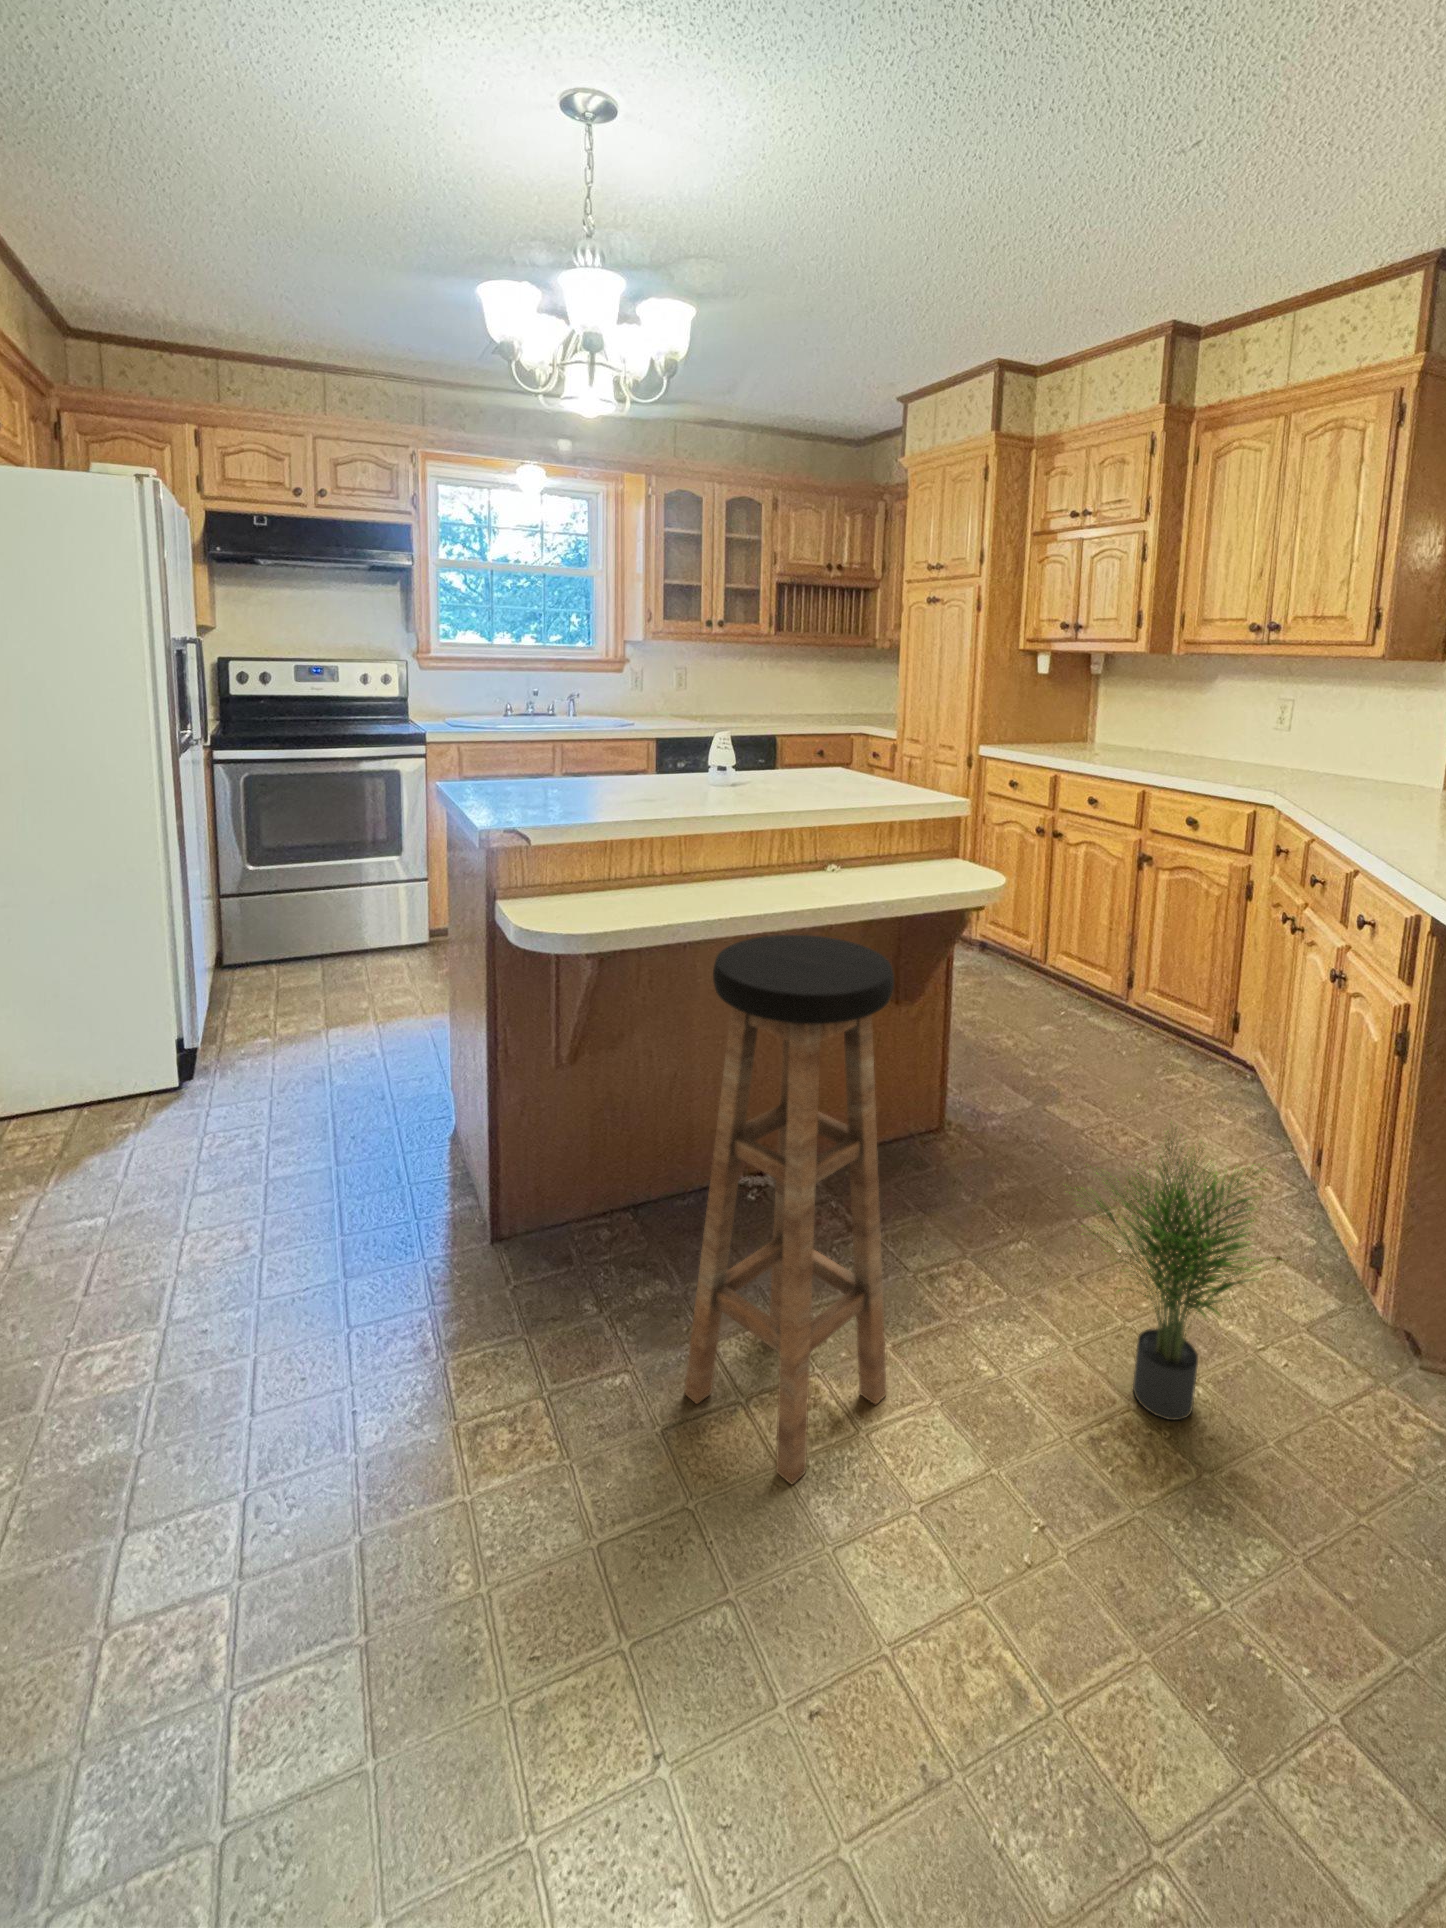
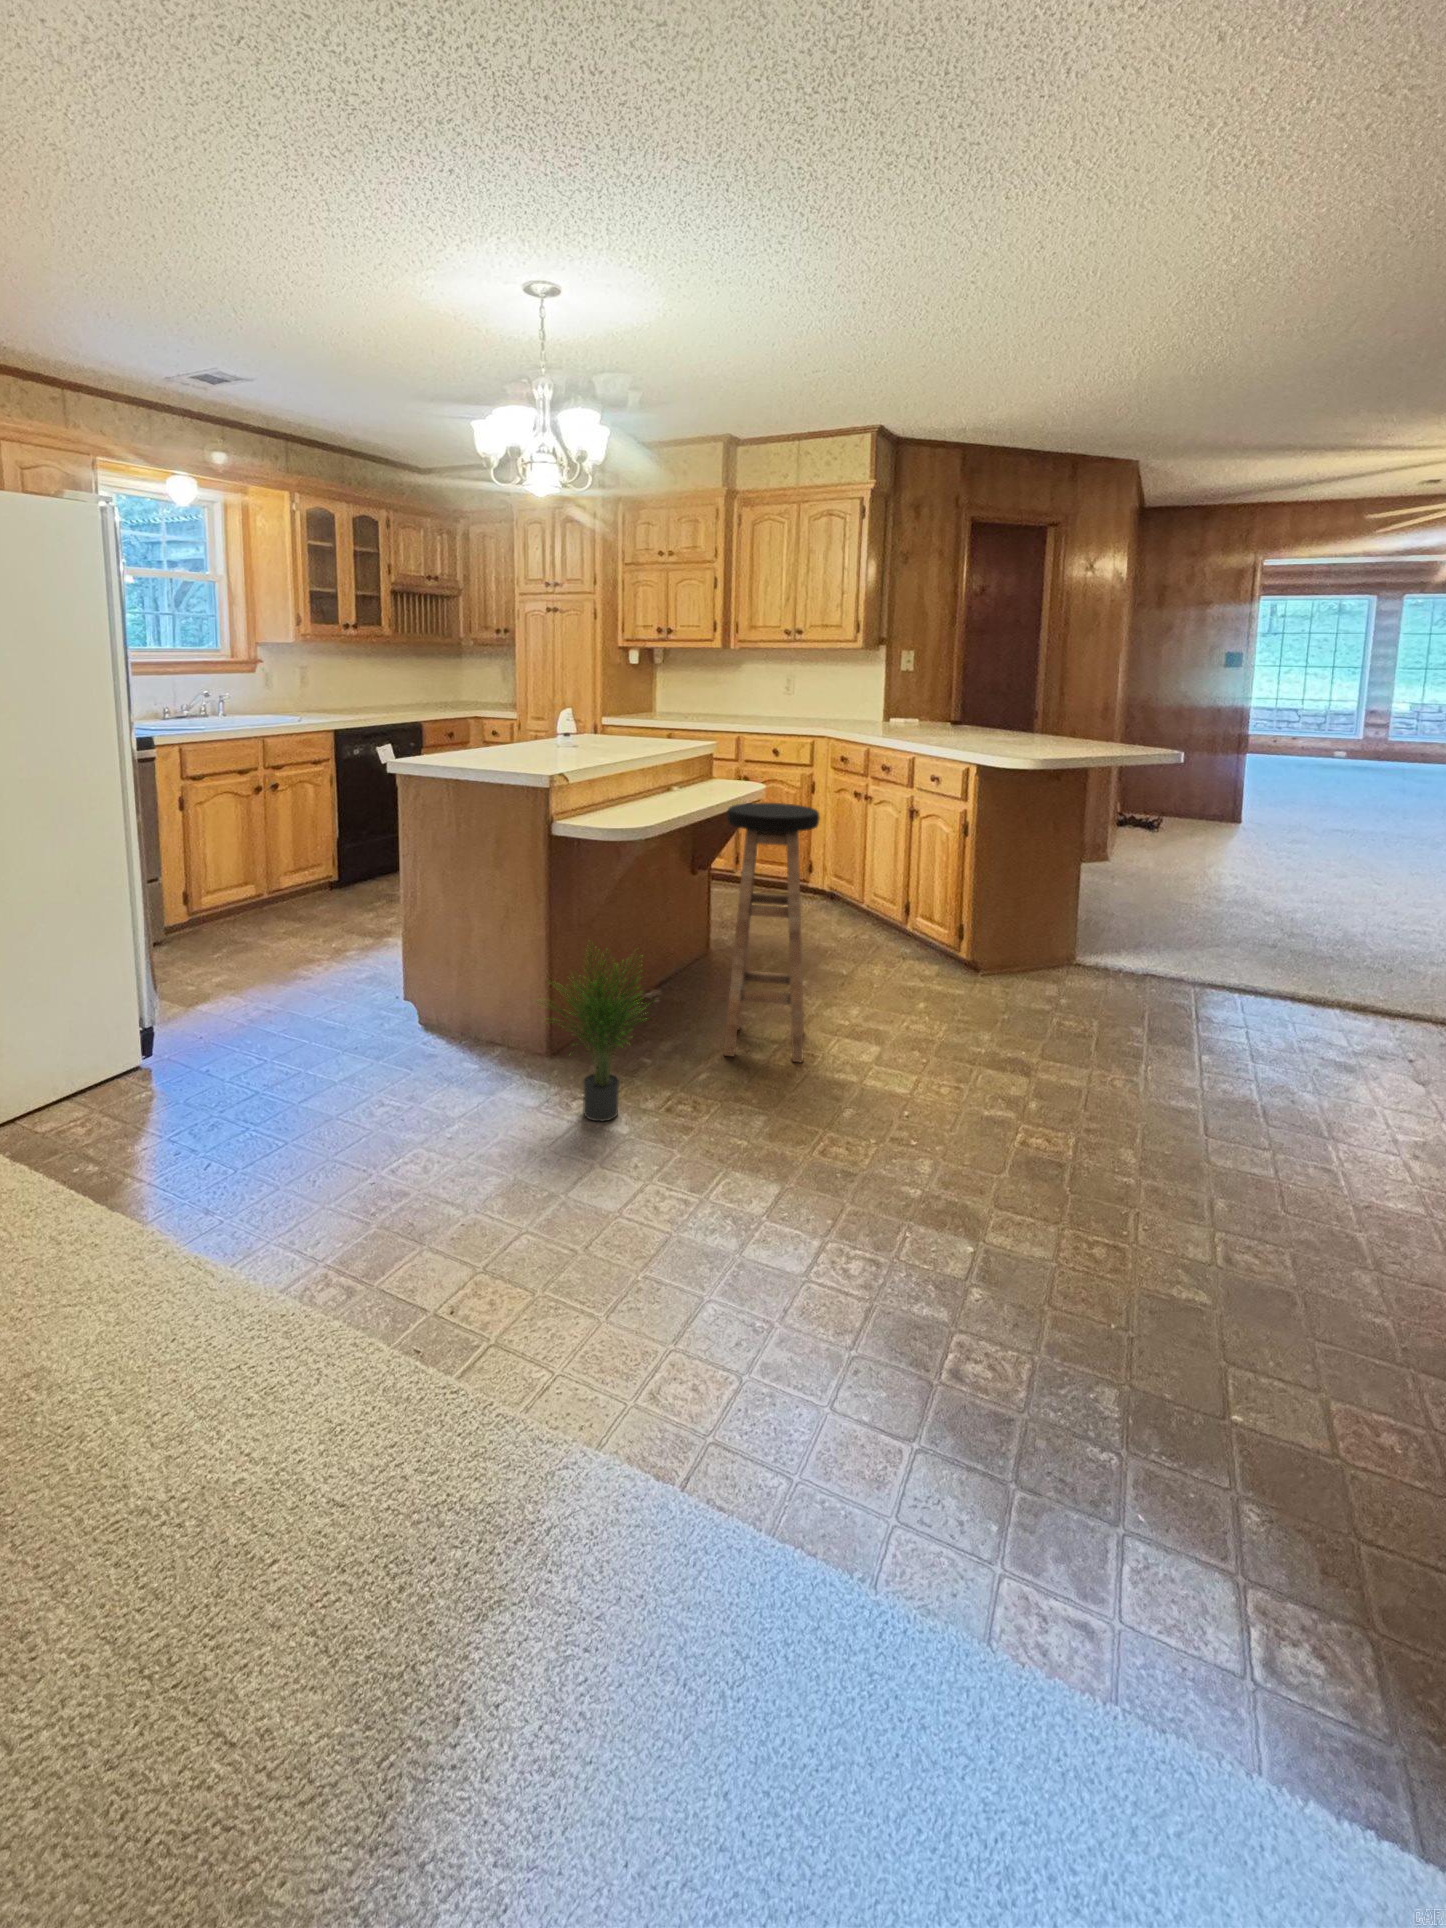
potted plant: present [1077,1122,1262,1420] -> present [545,952,647,1121]

